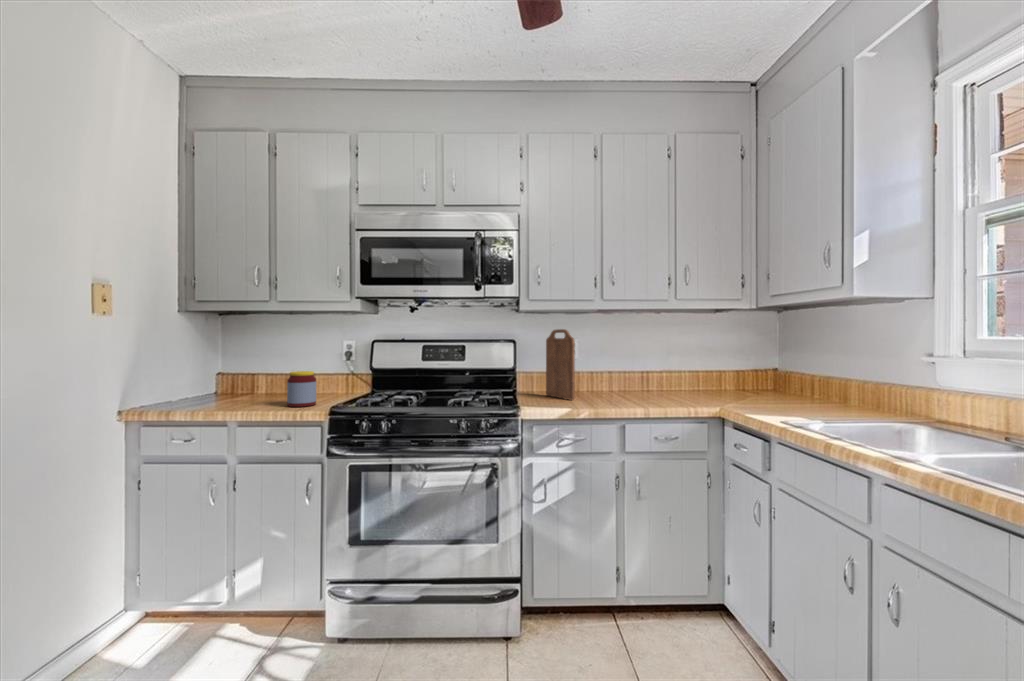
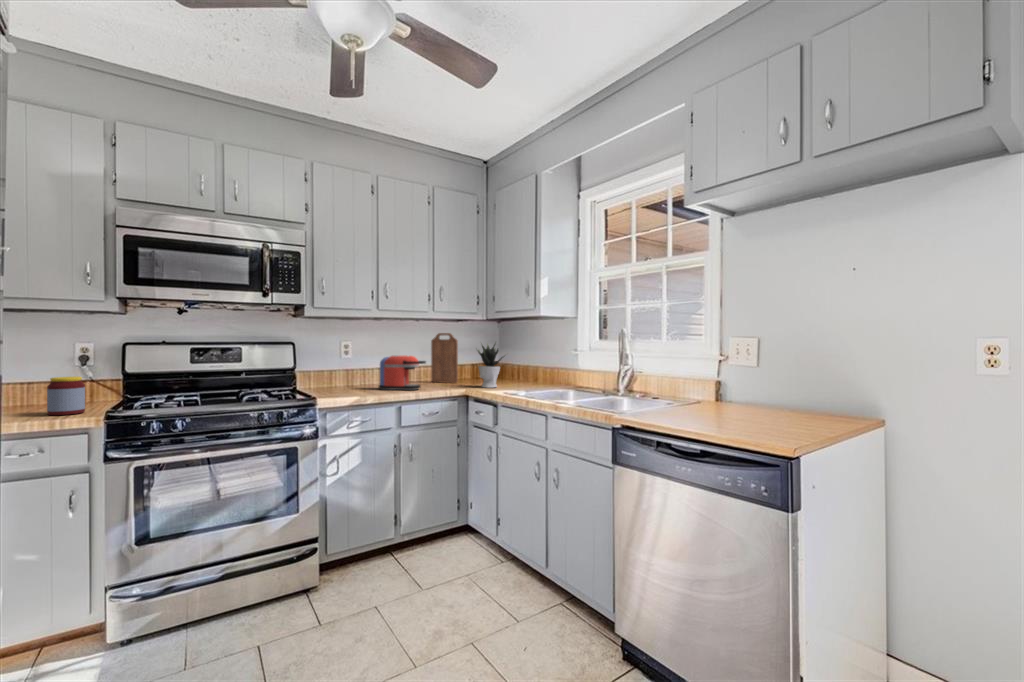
cutting board: present [546,329,575,400] -> present [431,333,458,383]
potted plant: none [737,341,793,408] -> present [478,343,505,388]
coffee maker: none [603,358,663,403] -> present [379,356,426,390]

